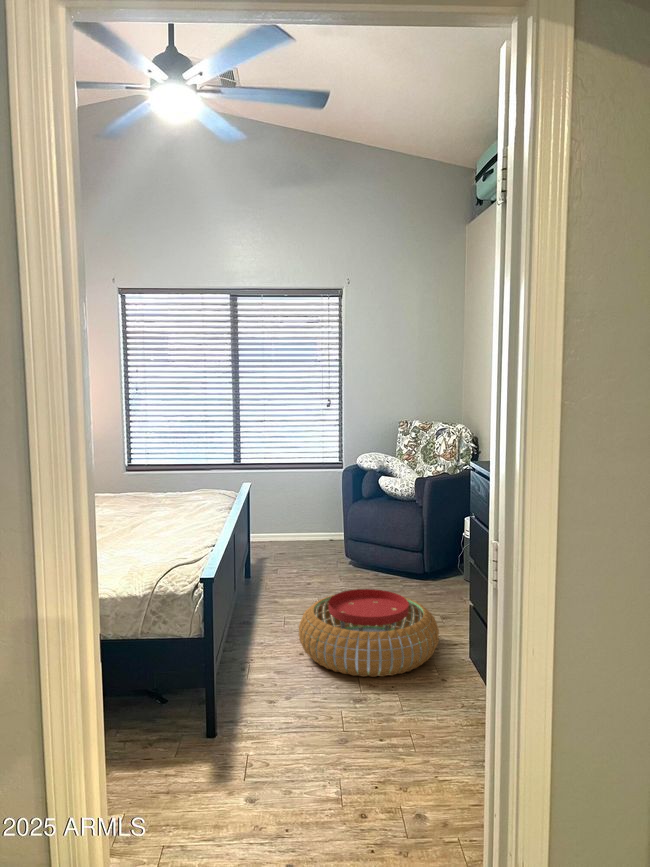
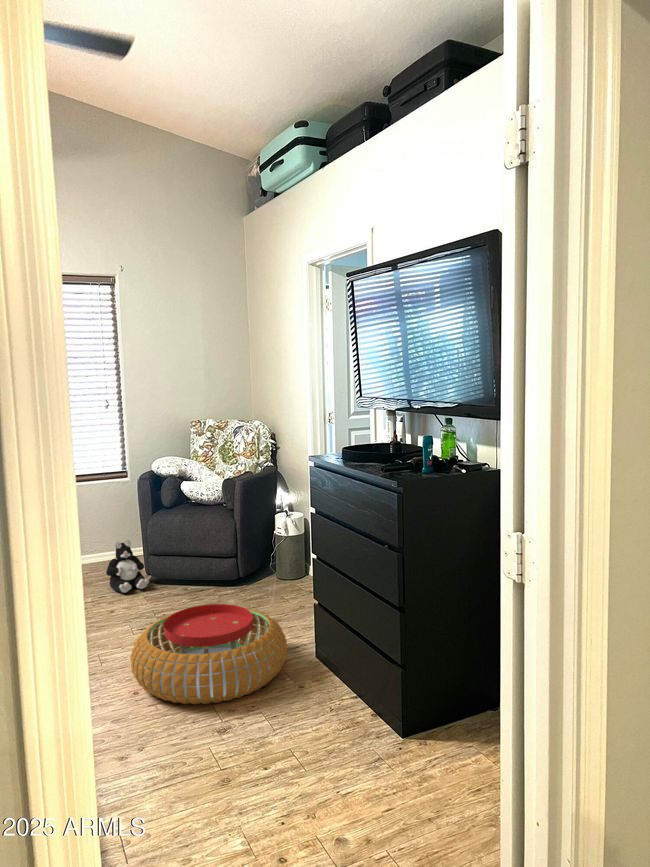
plush toy: none [310,524,344,570] -> present [106,541,149,593]

